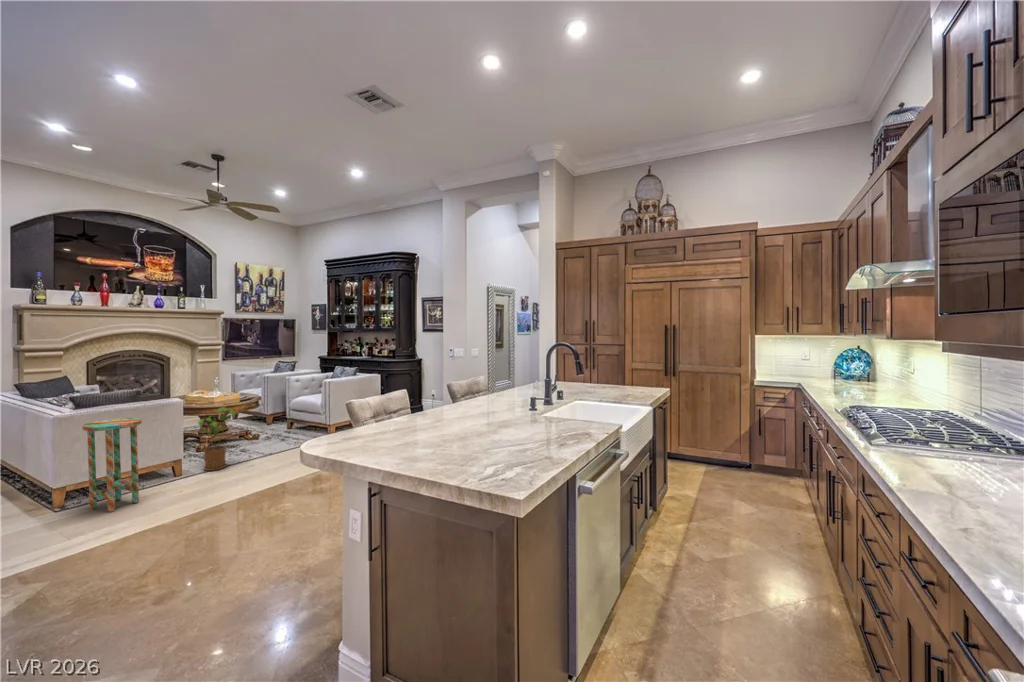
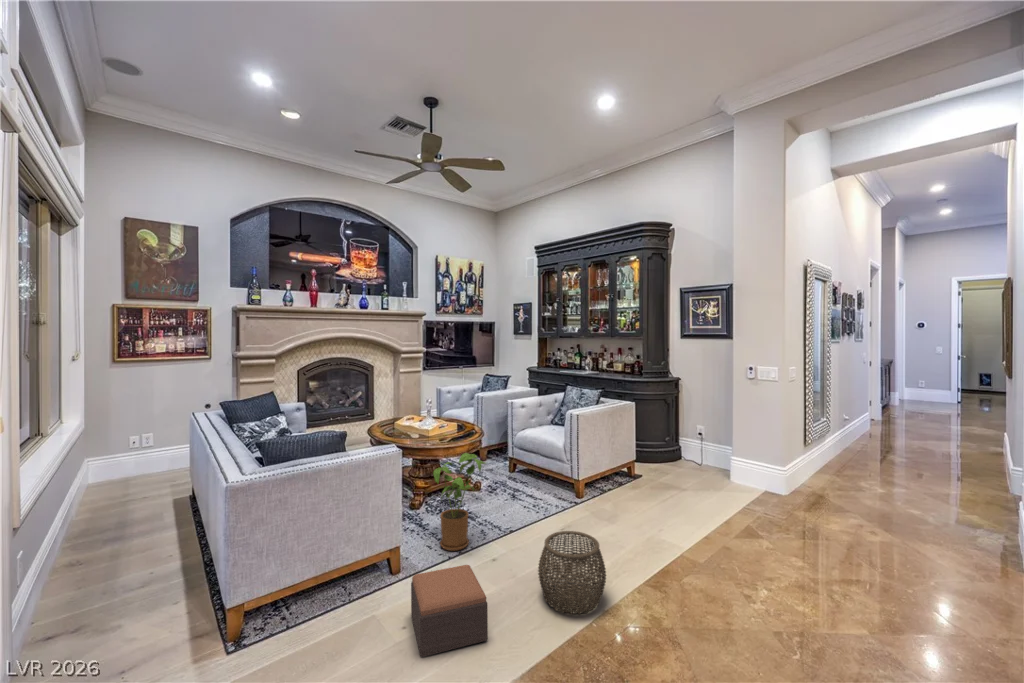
side table: present [82,418,142,512] -> none [300,478,377,648]
woven basket: none [259,444,303,486] -> present [538,531,606,614]
footstool: none [167,465,215,509] -> present [411,565,488,657]

